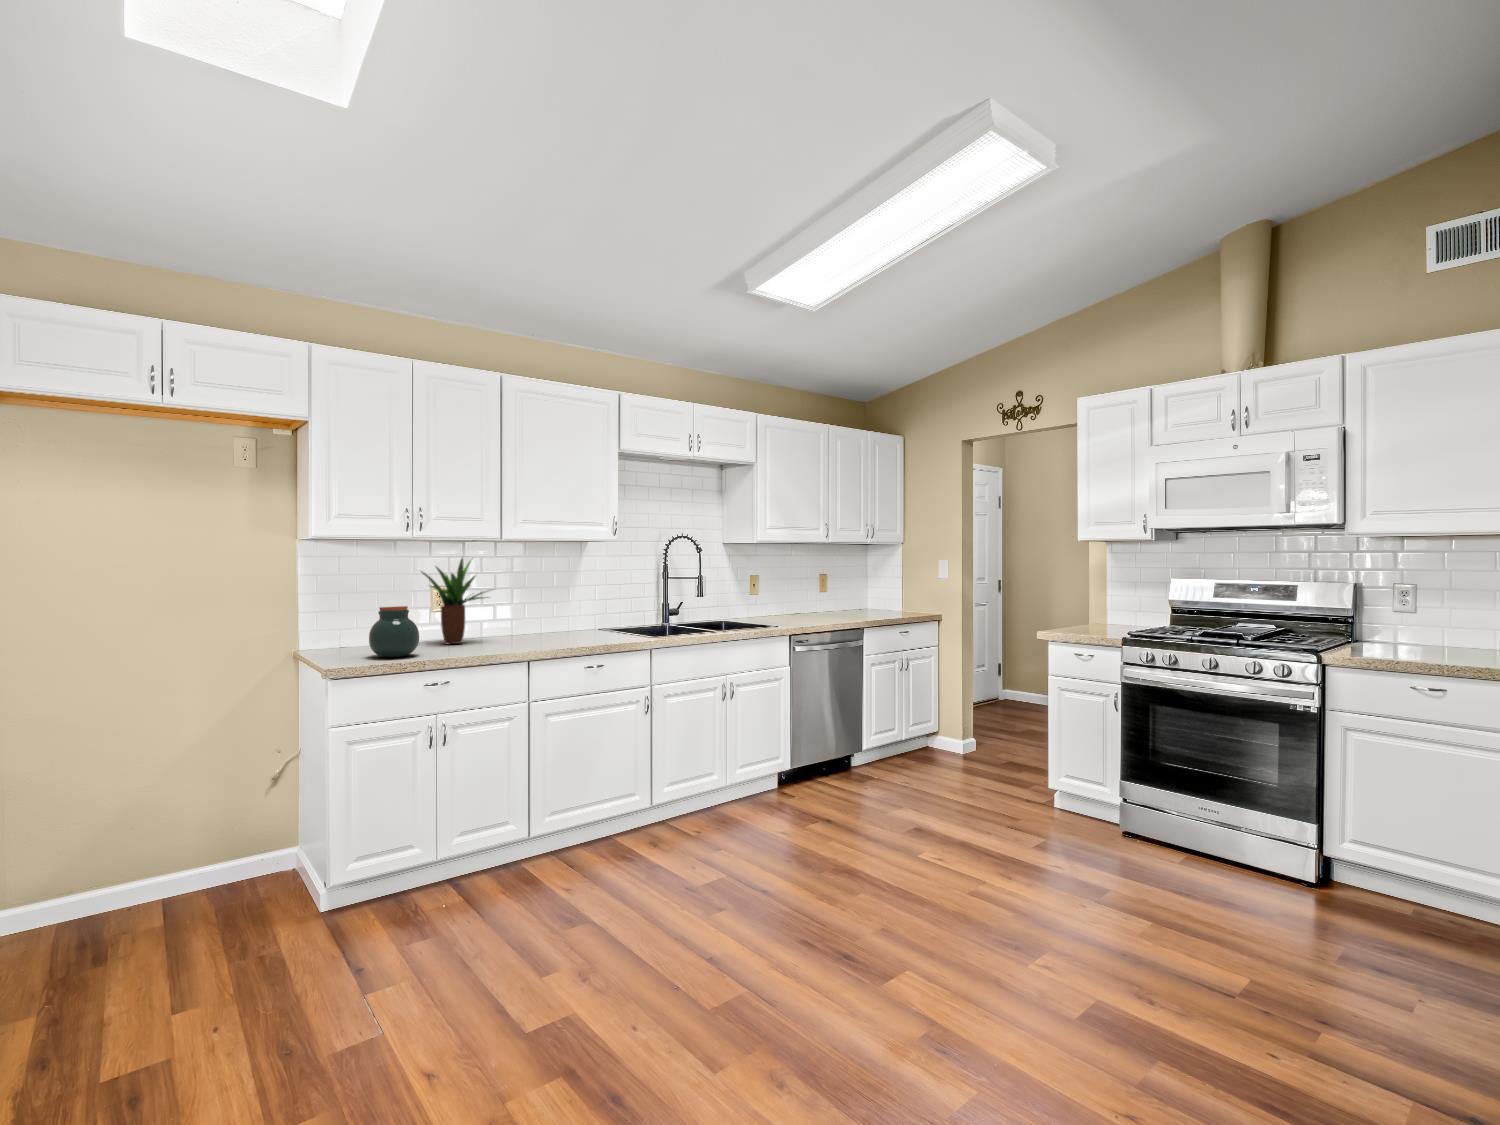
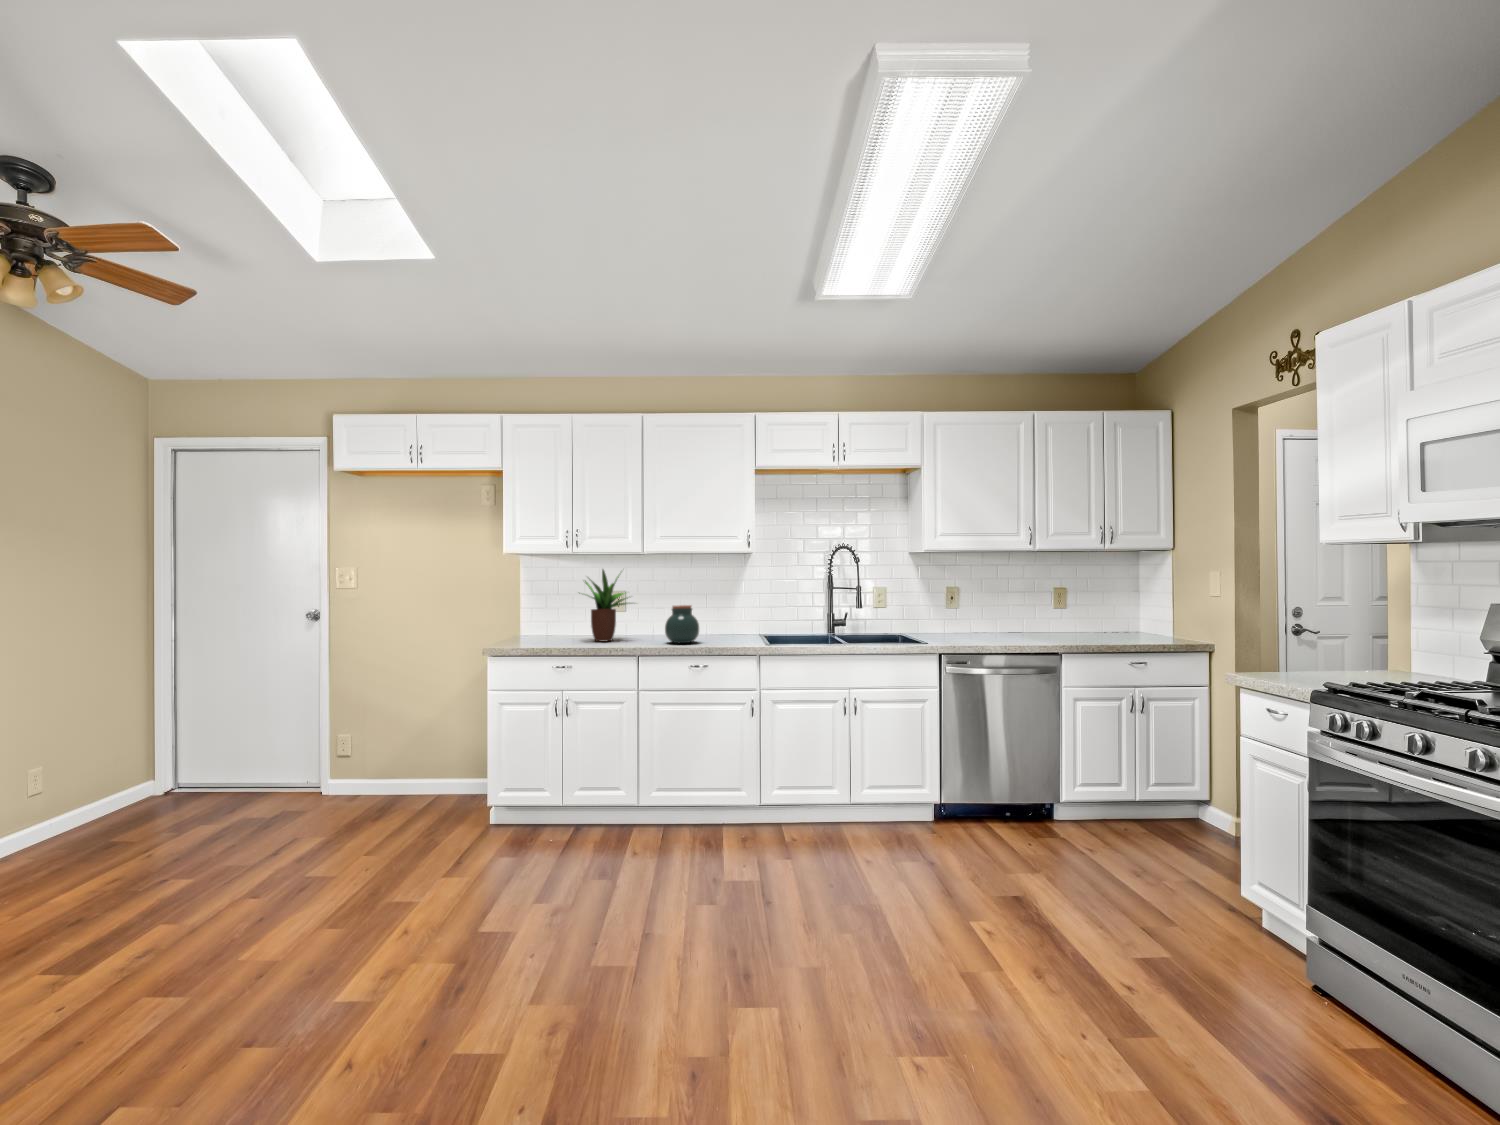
jar: present [369,606,419,657] -> present [665,605,699,643]

